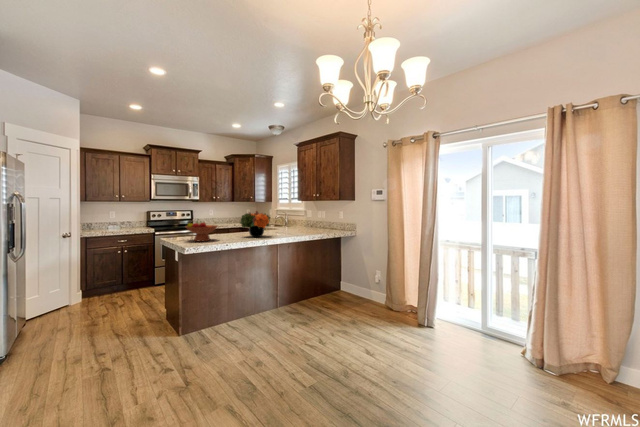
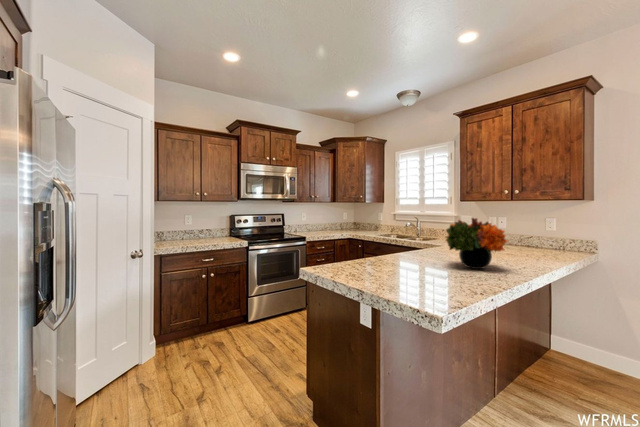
fruit bowl: present [186,222,217,241] -> none [373,239,439,284]

